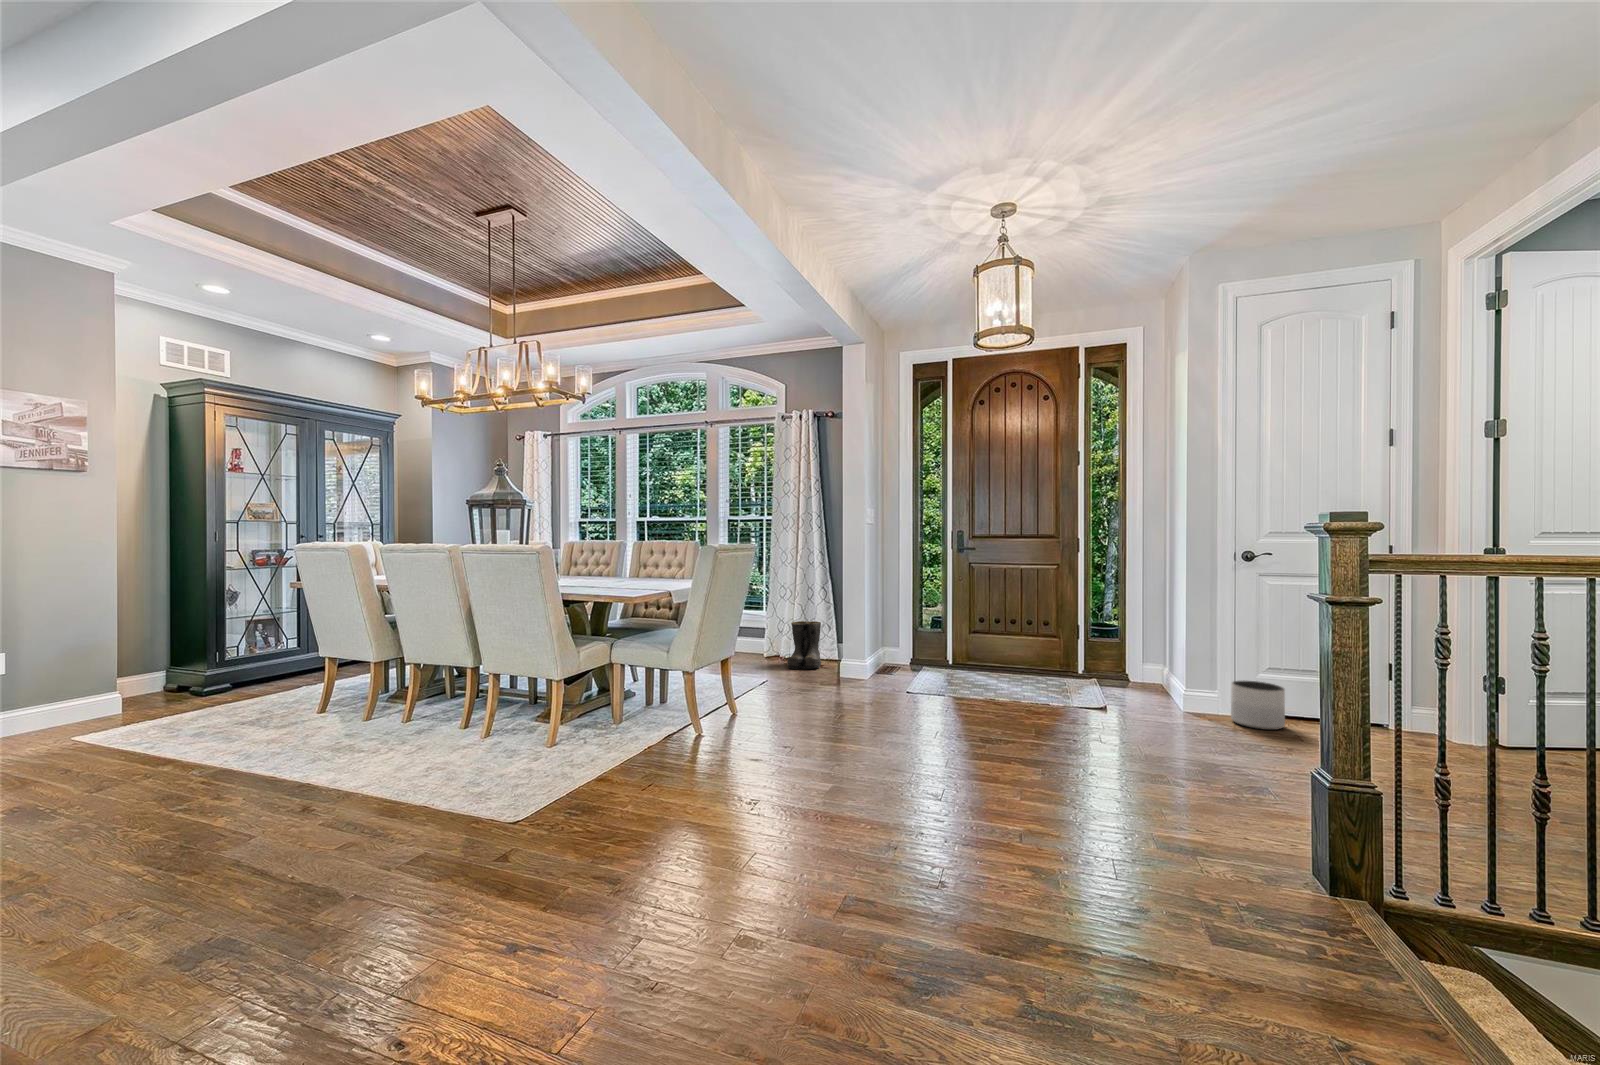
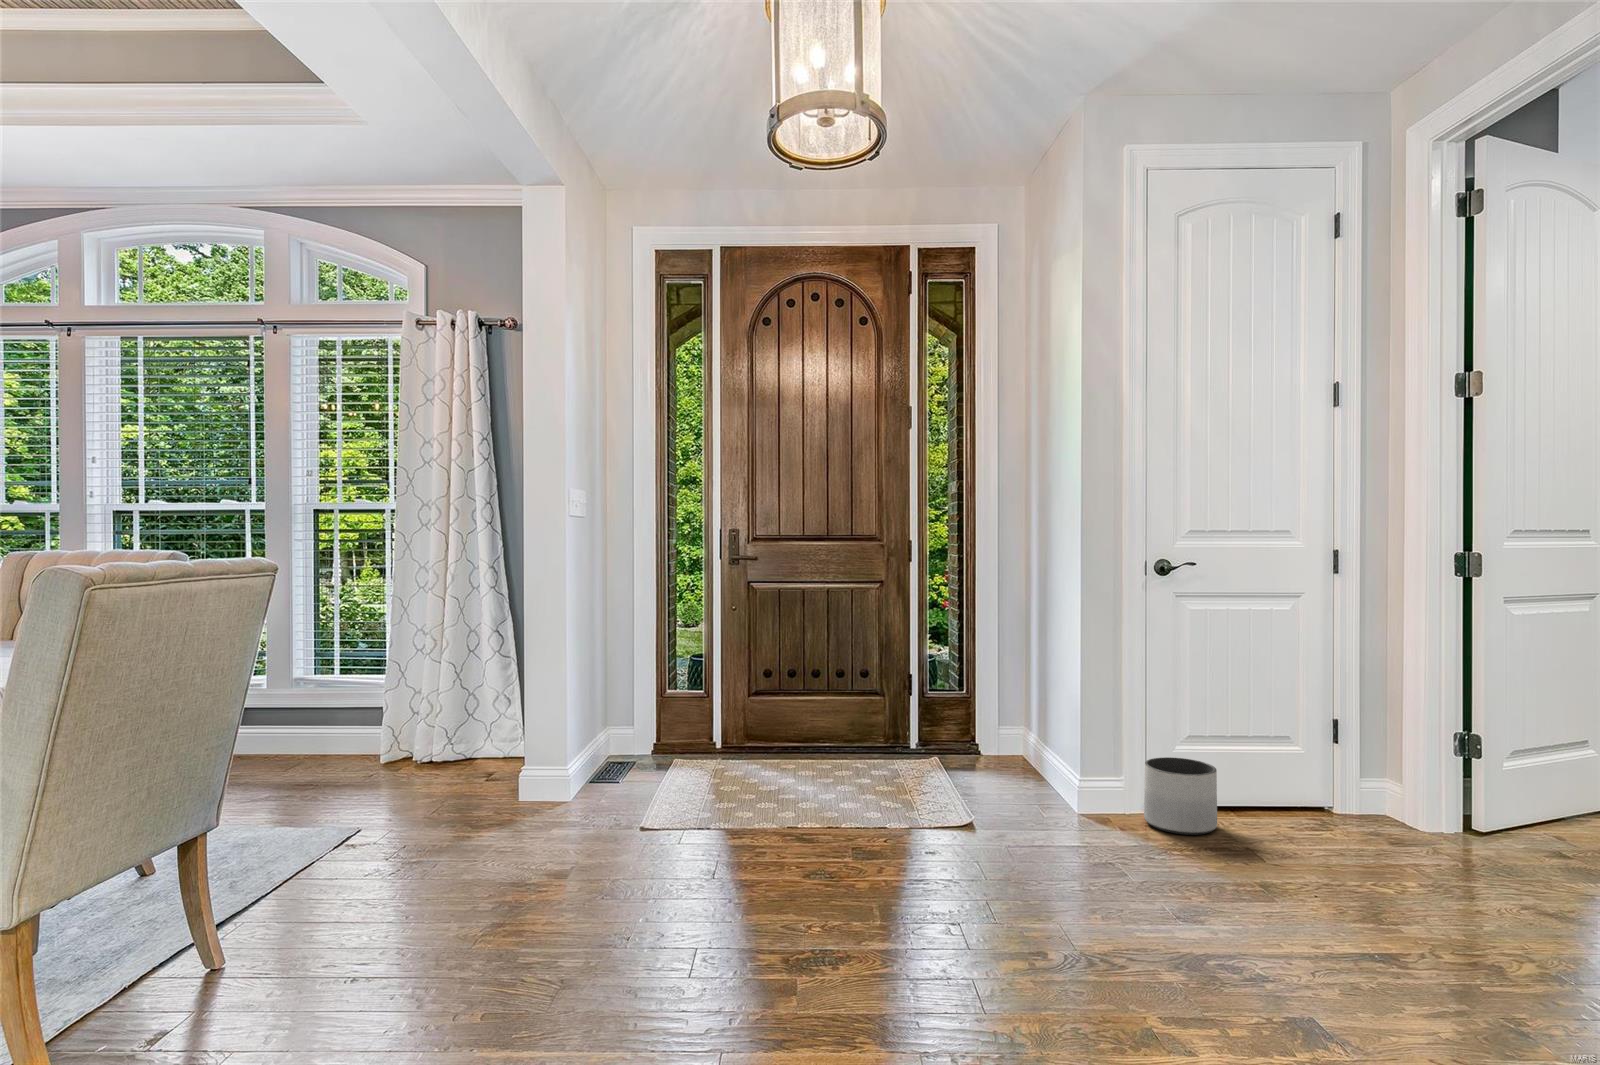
boots: present [787,621,821,669] -> none [423,693,492,787]

